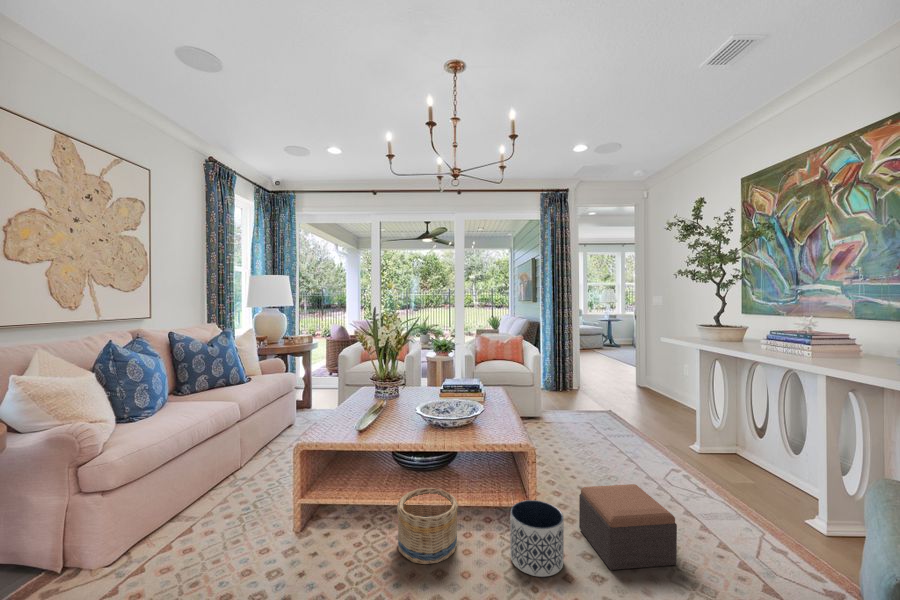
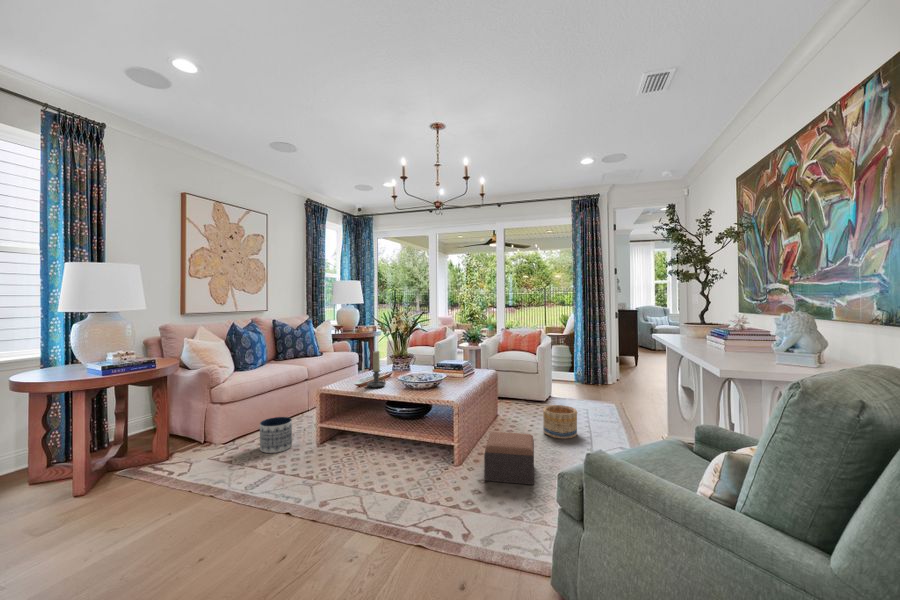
candle holder: none [376,378,405,435] -> present [367,351,386,388]
basket: present [397,488,458,564] -> present [543,405,577,439]
planter: present [510,500,564,577] -> present [260,417,292,453]

